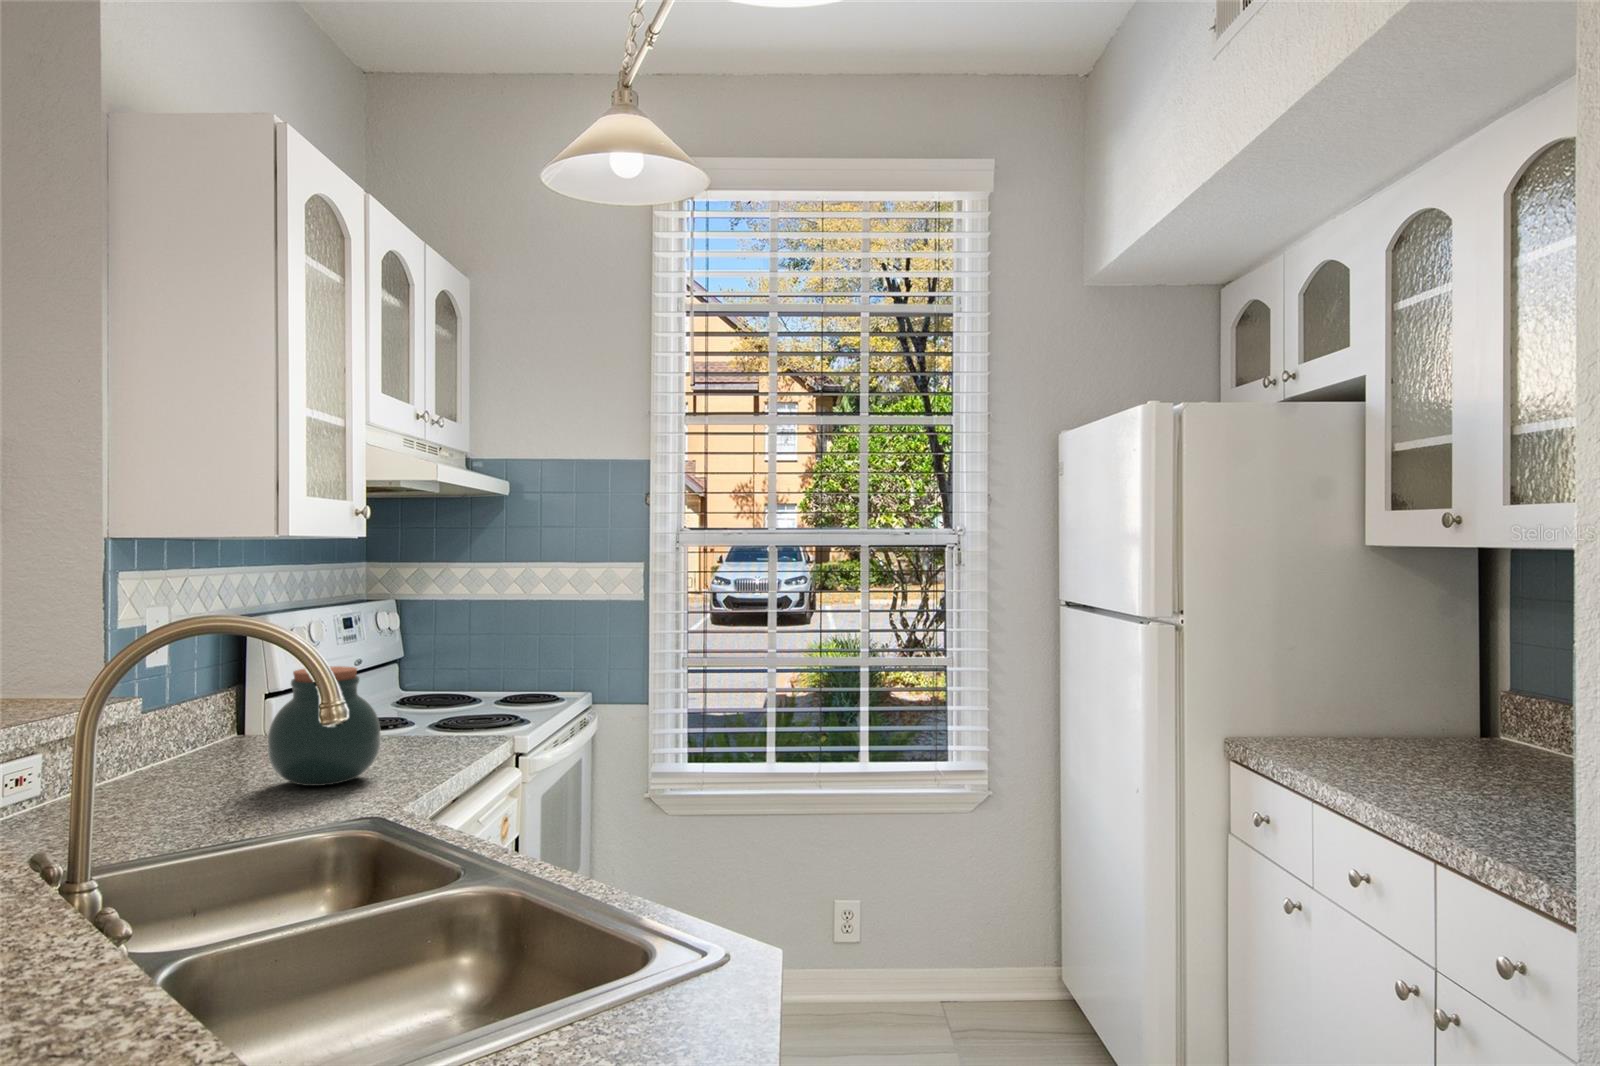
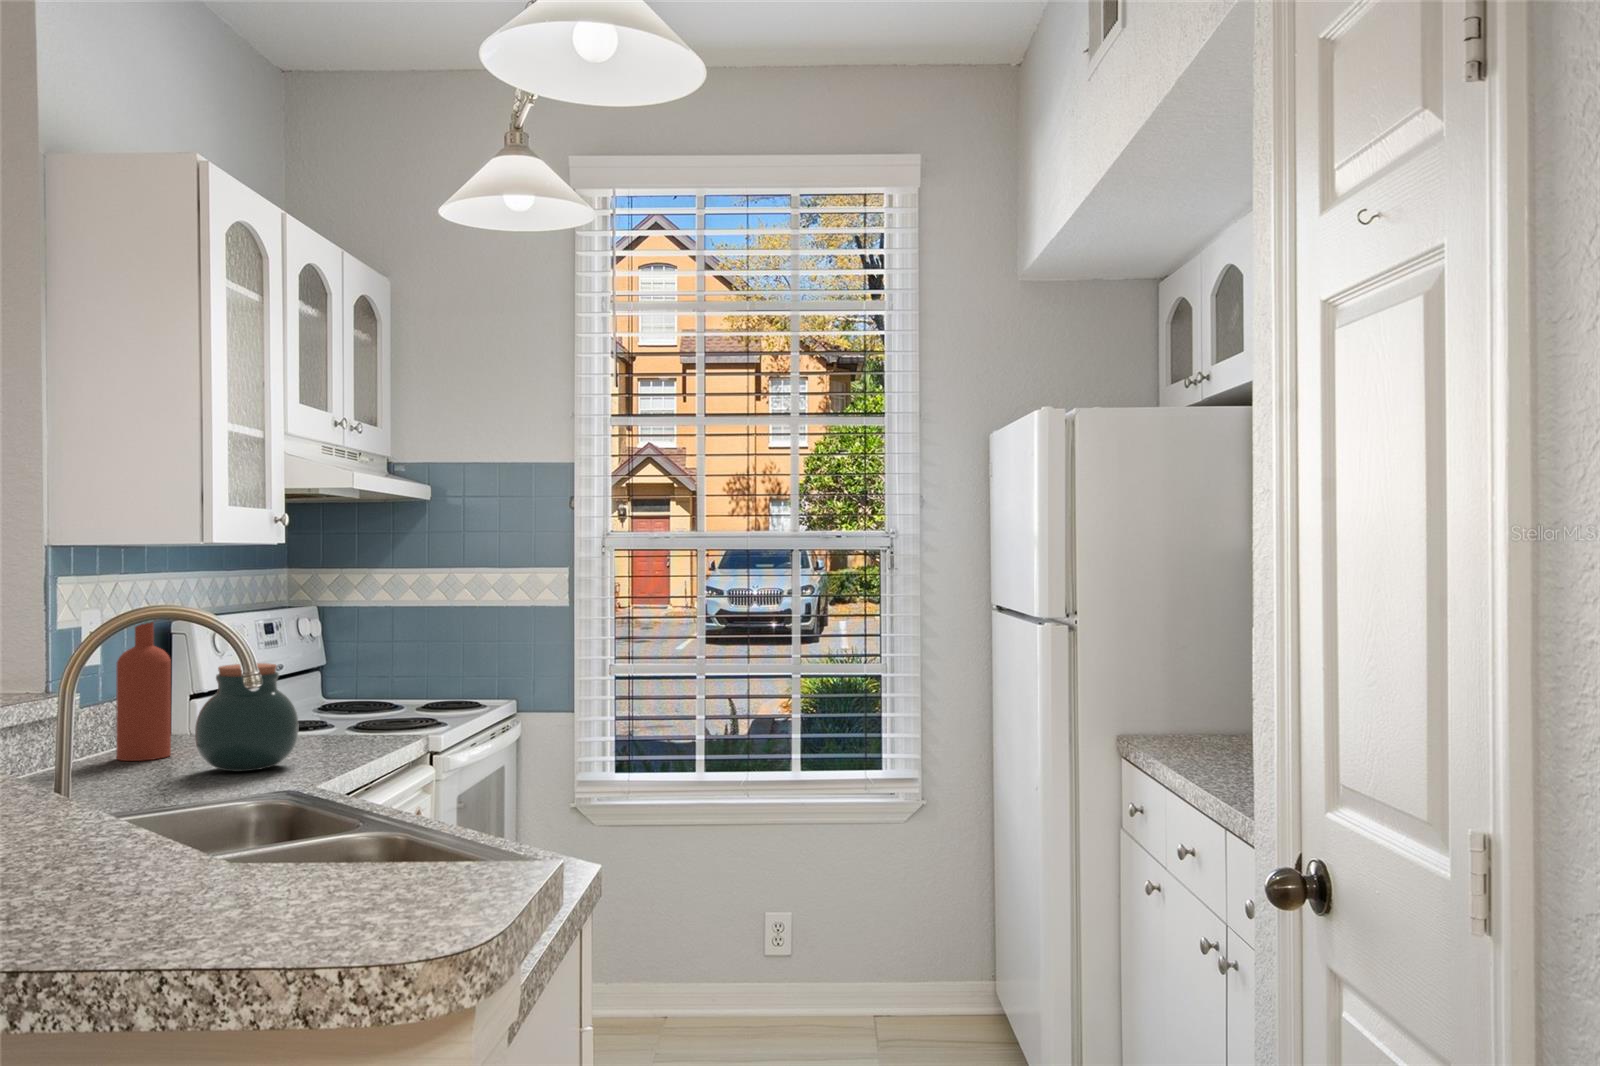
bottle: none [184,611,244,770] -> present [116,622,171,761]

